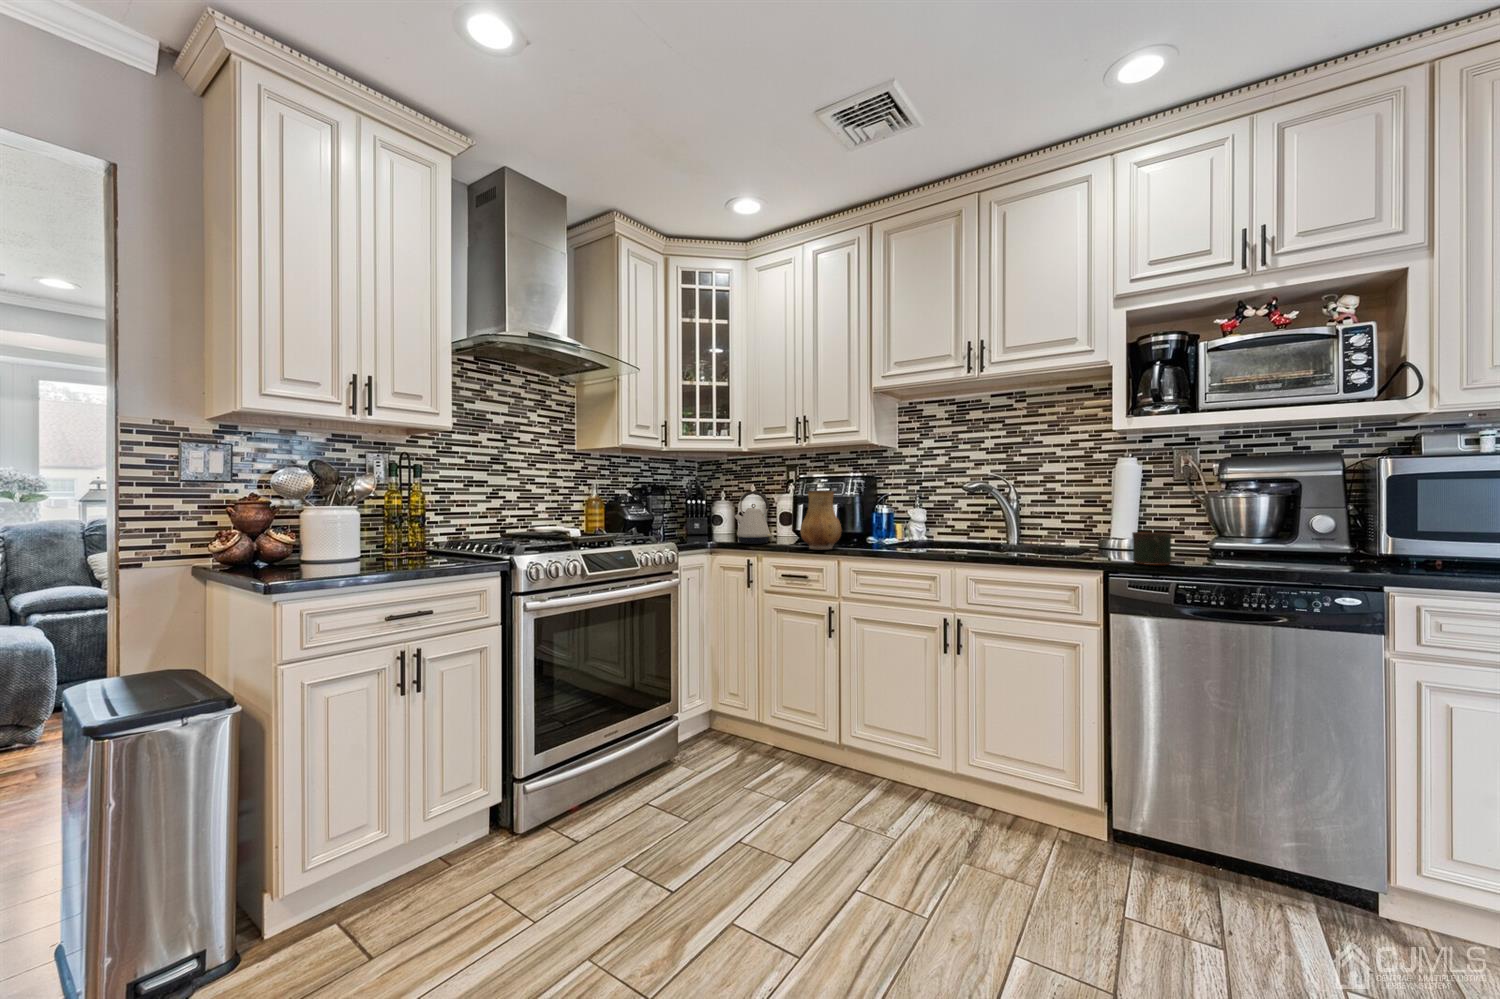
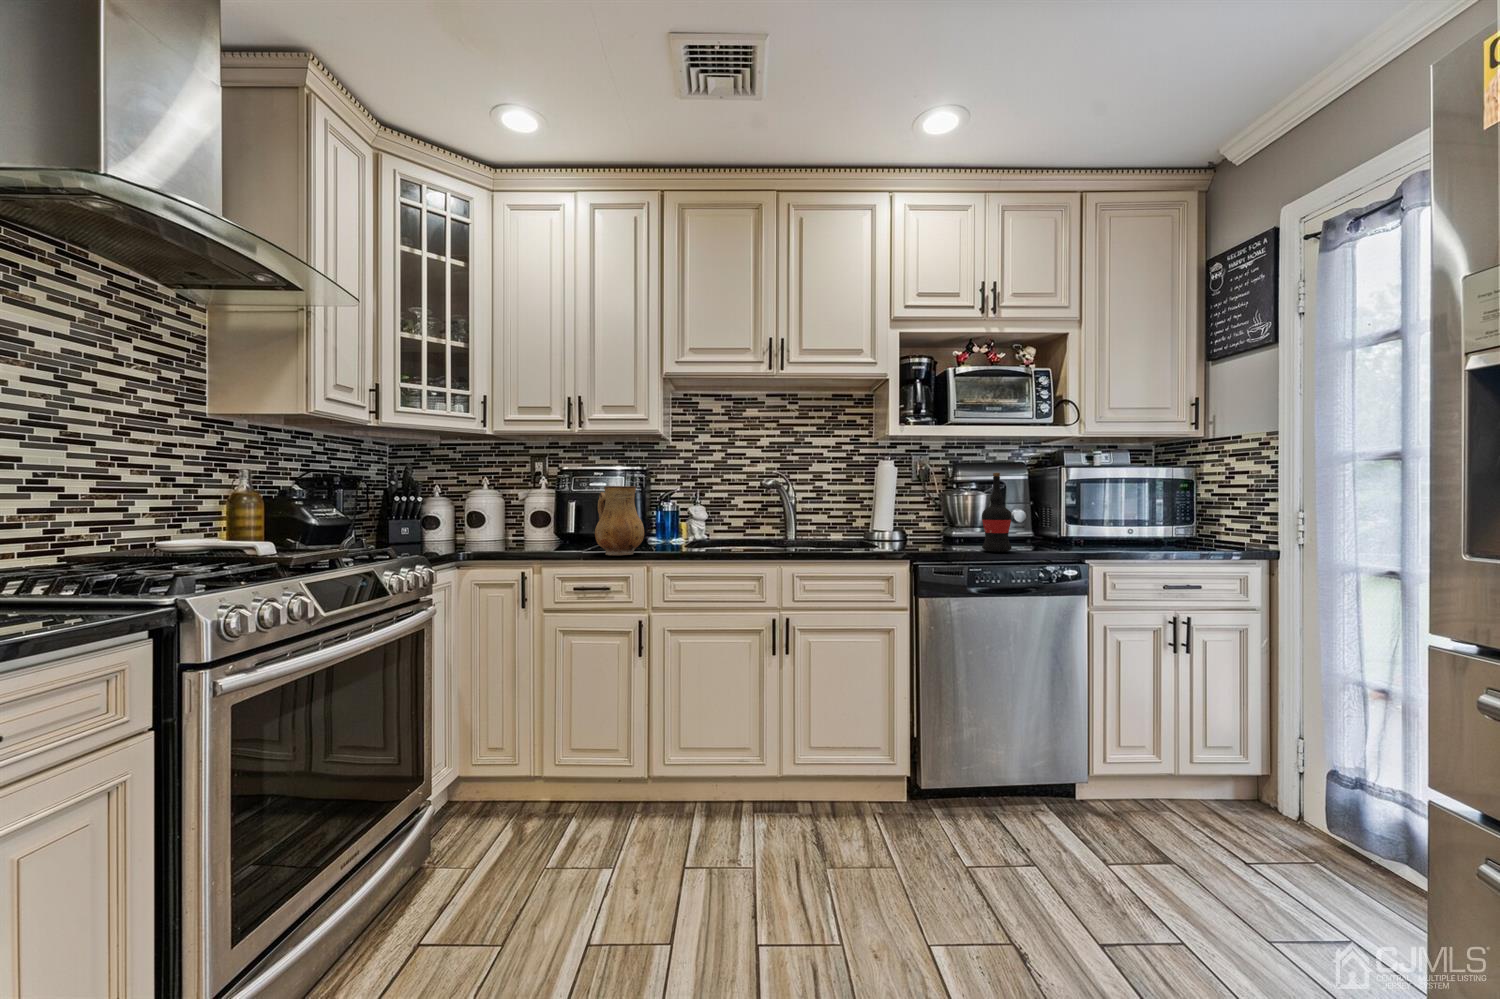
wine bottle: none [1231,468,1280,569] -> present [982,473,1012,552]
kettle: present [734,491,772,544] -> none [487,485,543,553]
mug: present [1132,532,1171,565] -> none [917,525,946,553]

